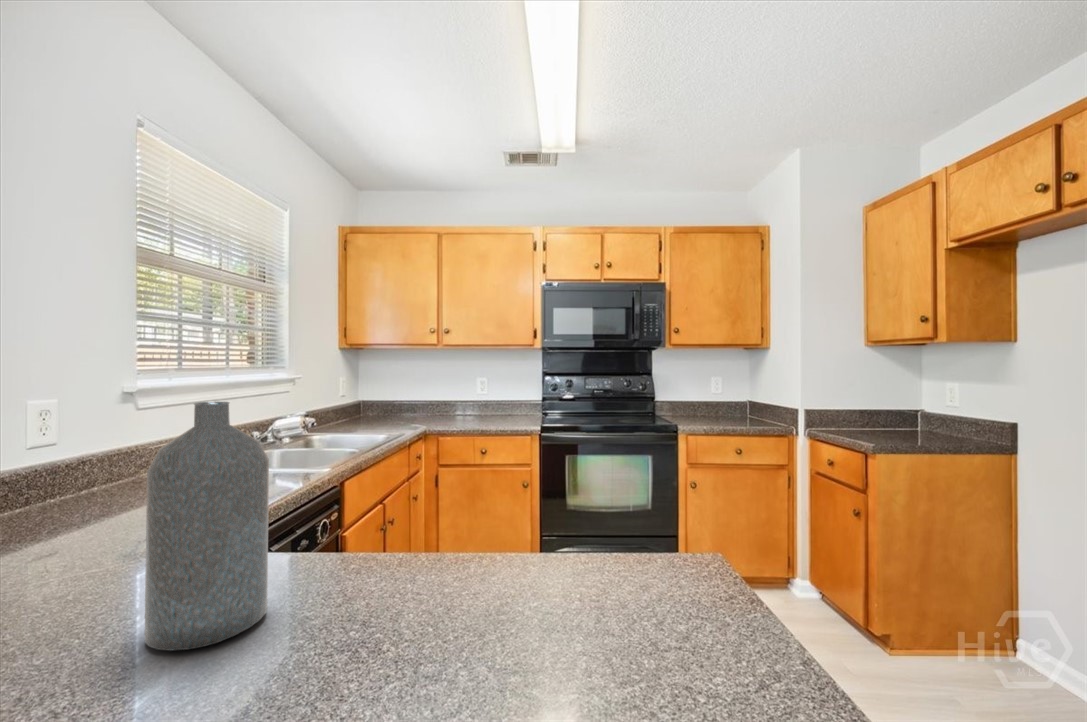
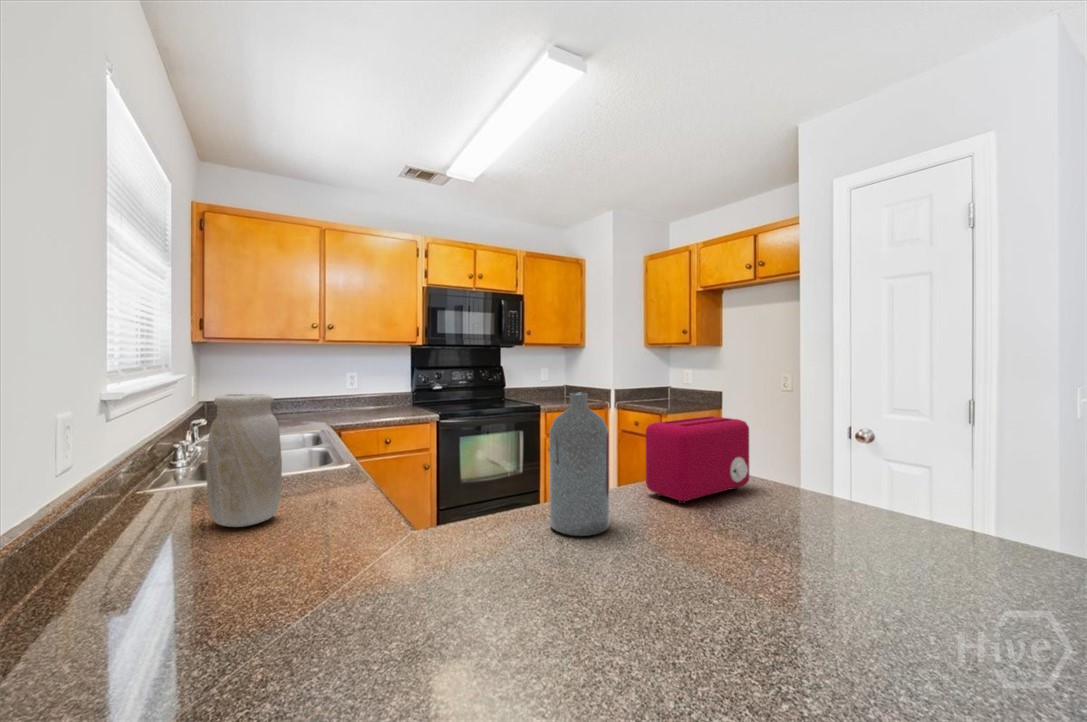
vase: none [50,388,123,520] -> present [207,394,282,527]
toaster: none [428,467,658,638] -> present [646,416,749,504]

